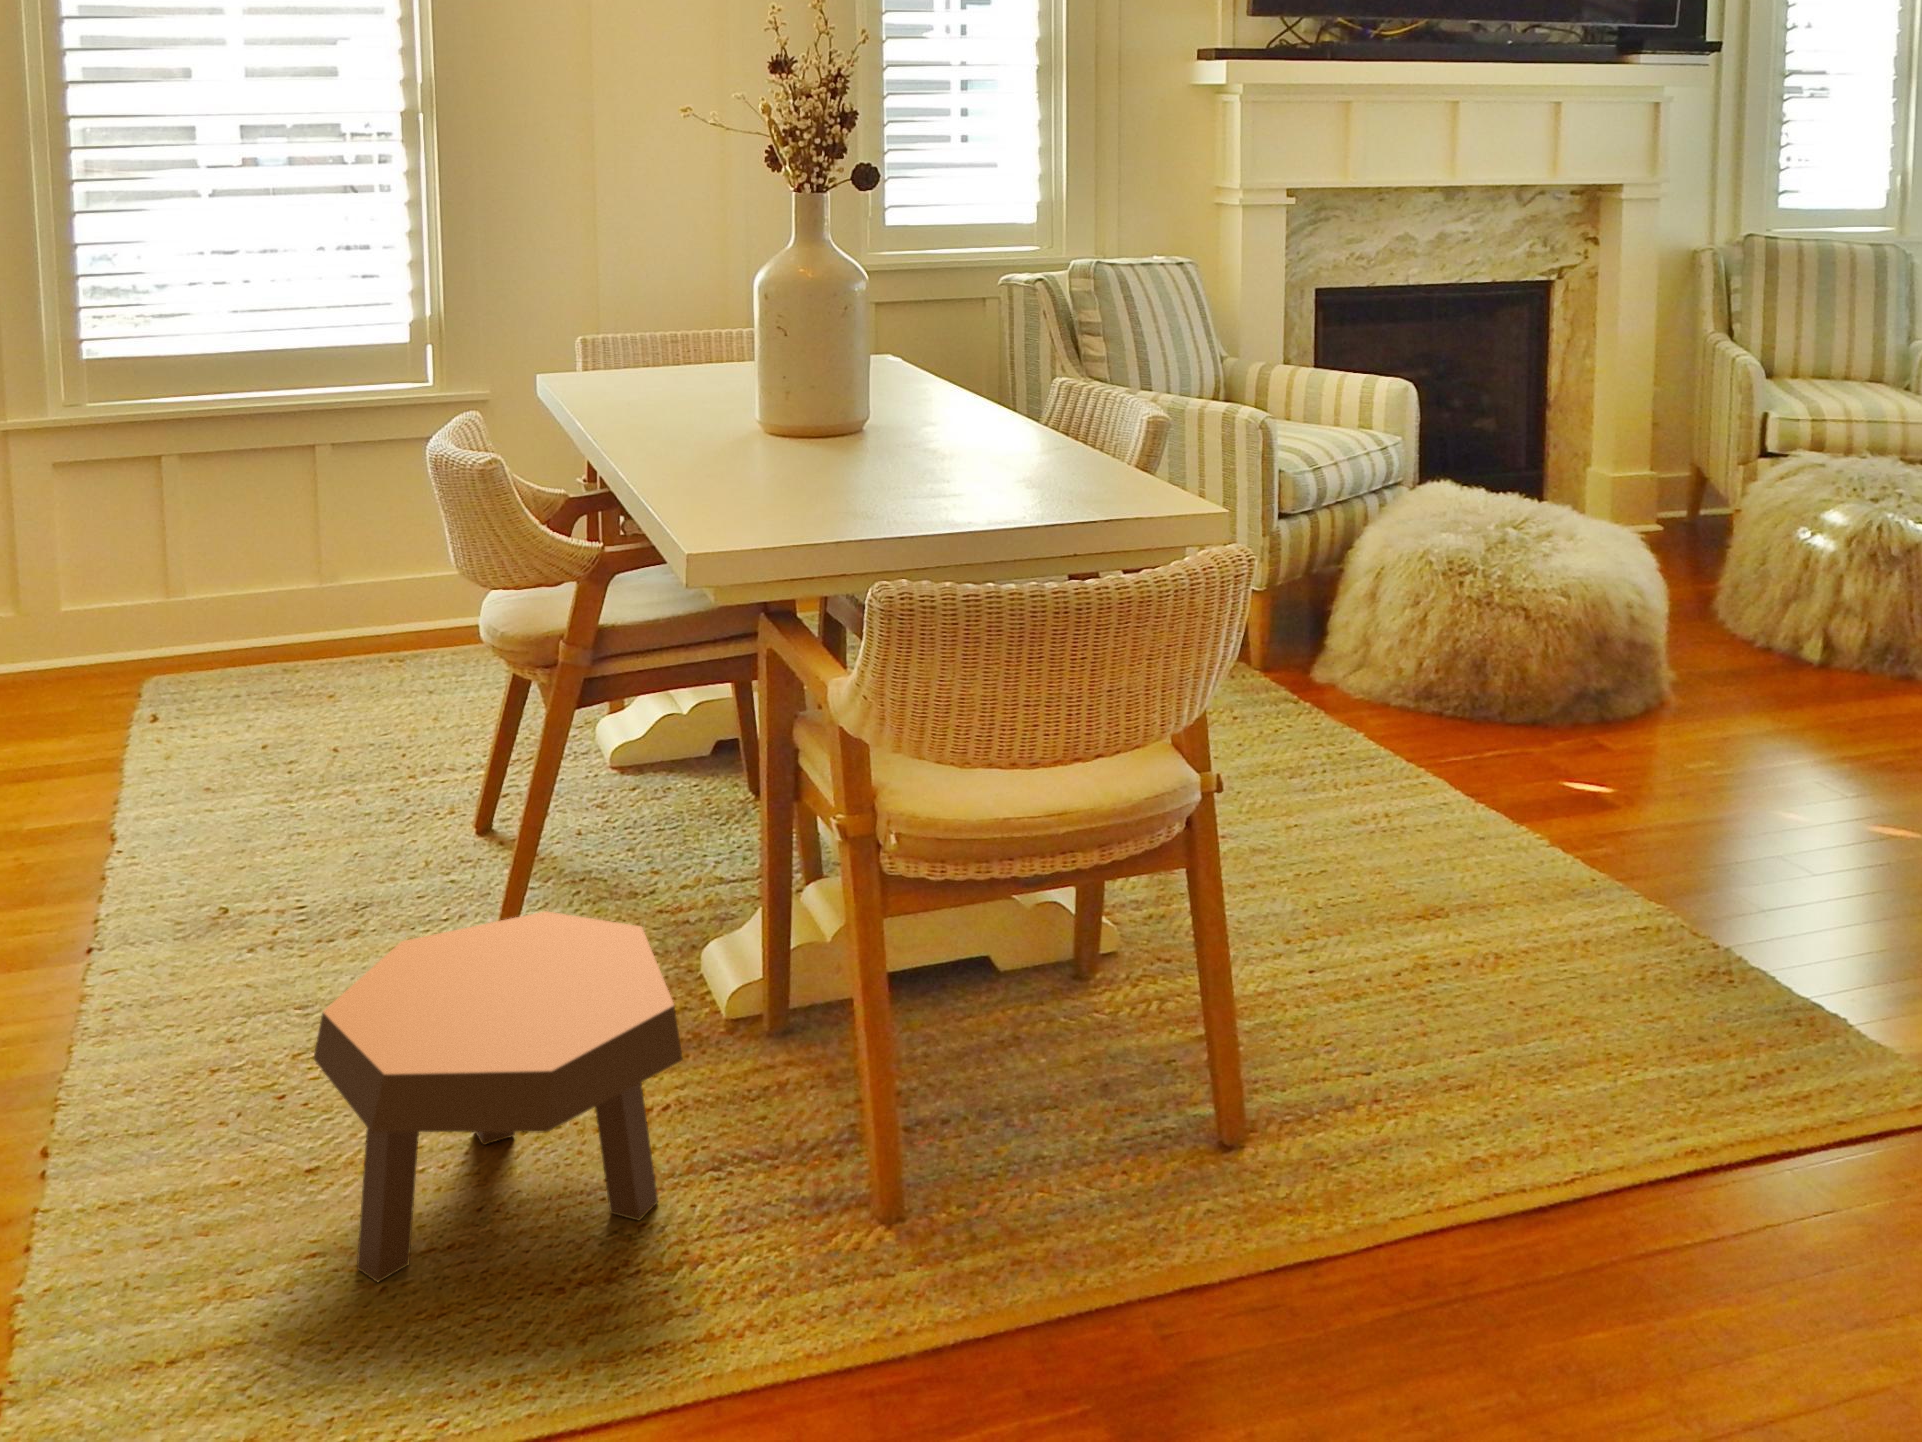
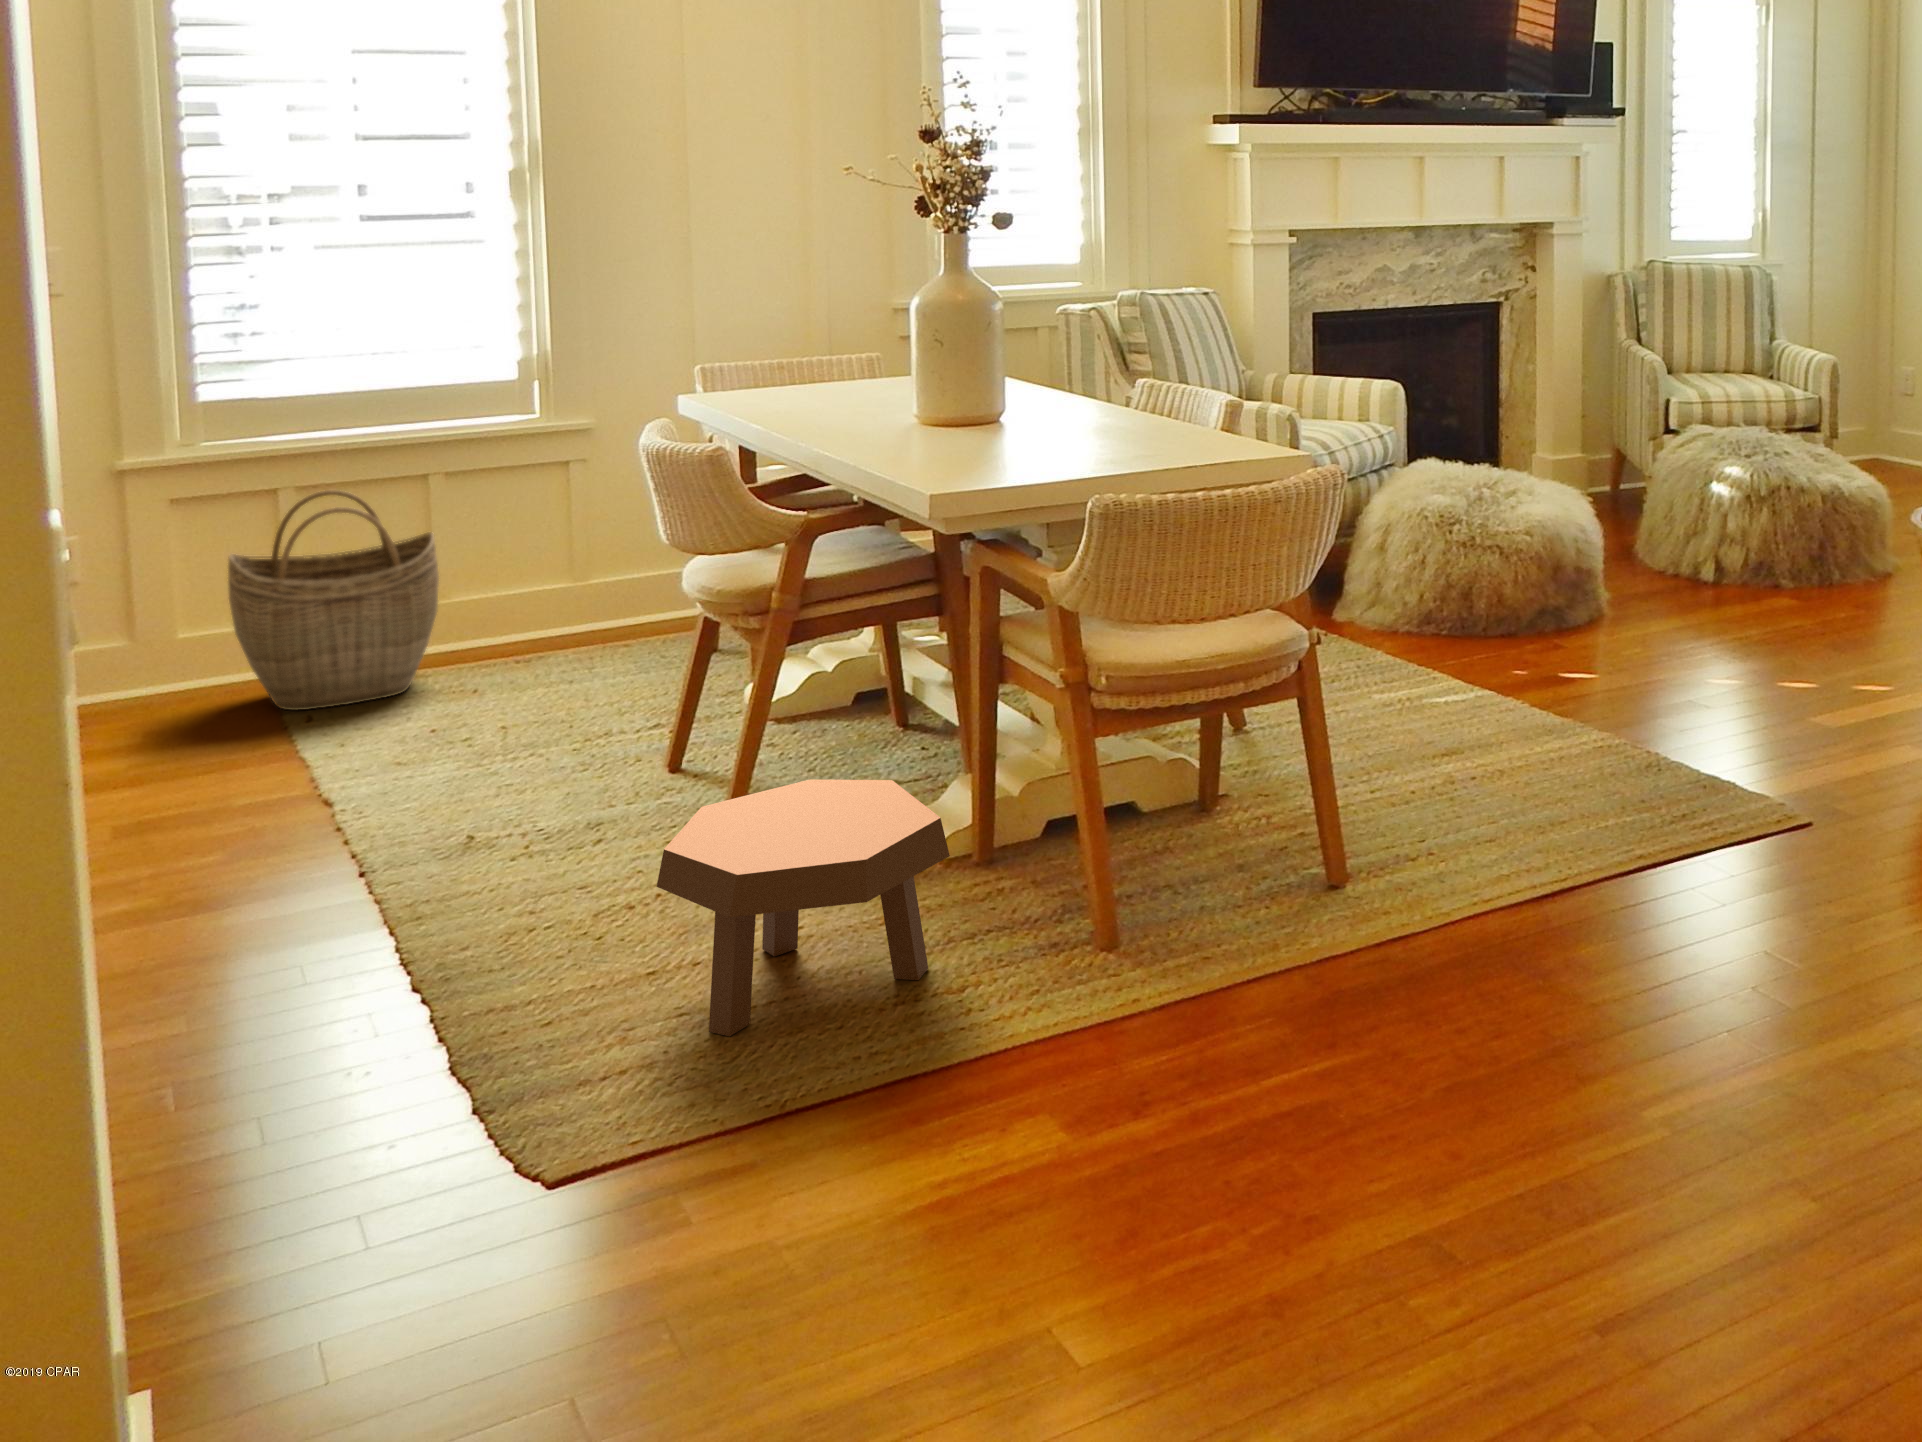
woven basket: none [102,456,313,695] -> present [228,490,439,710]

